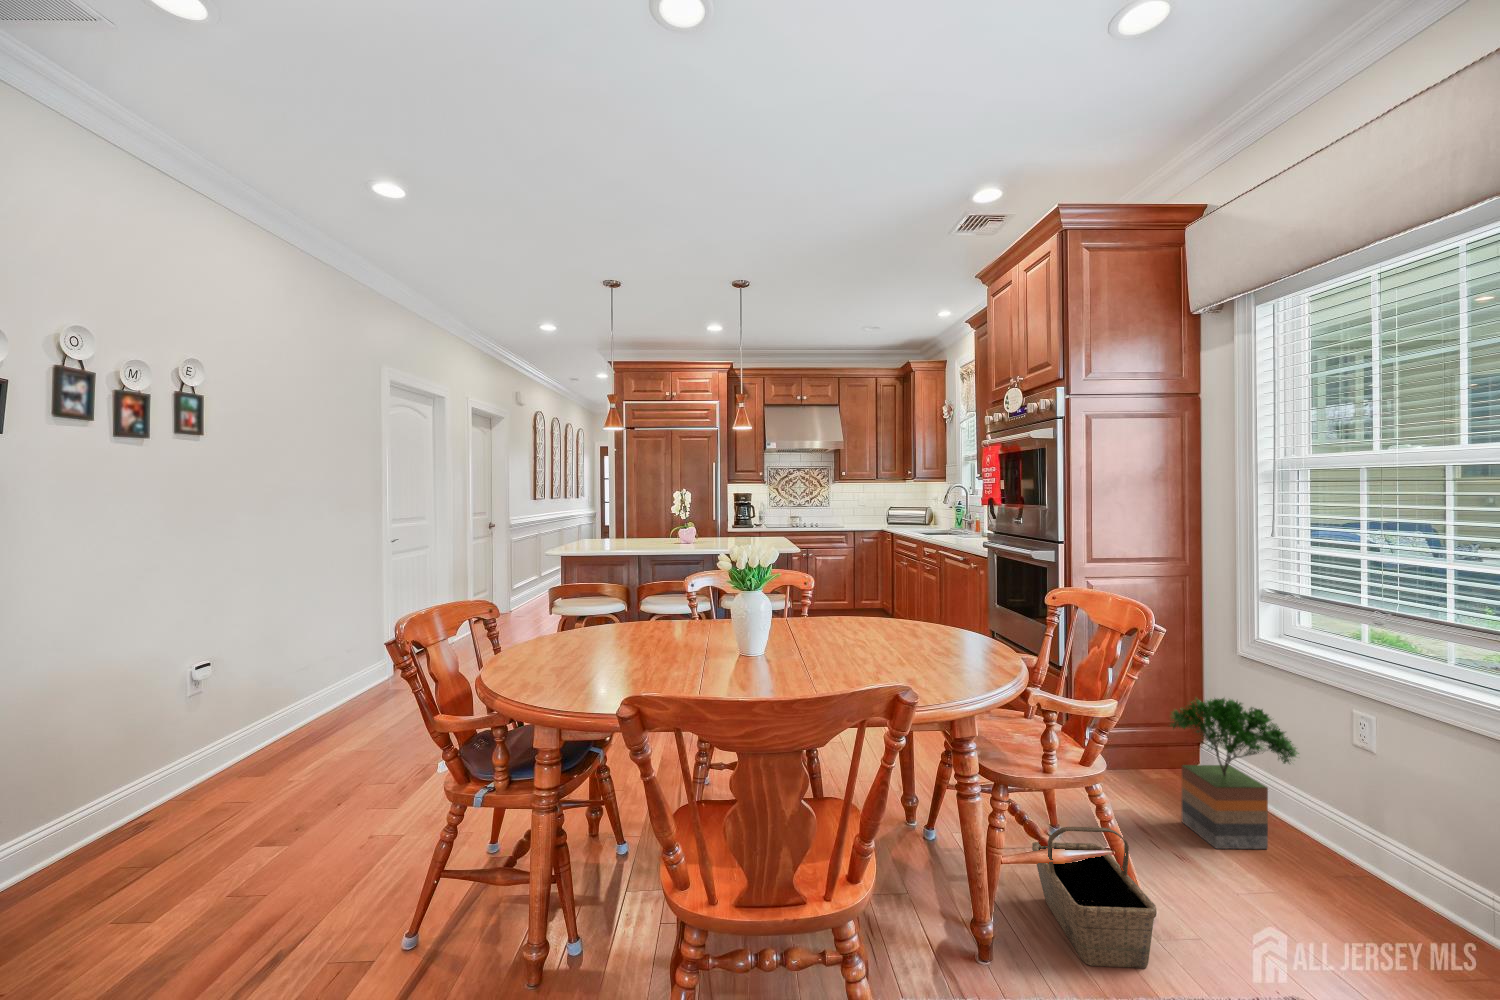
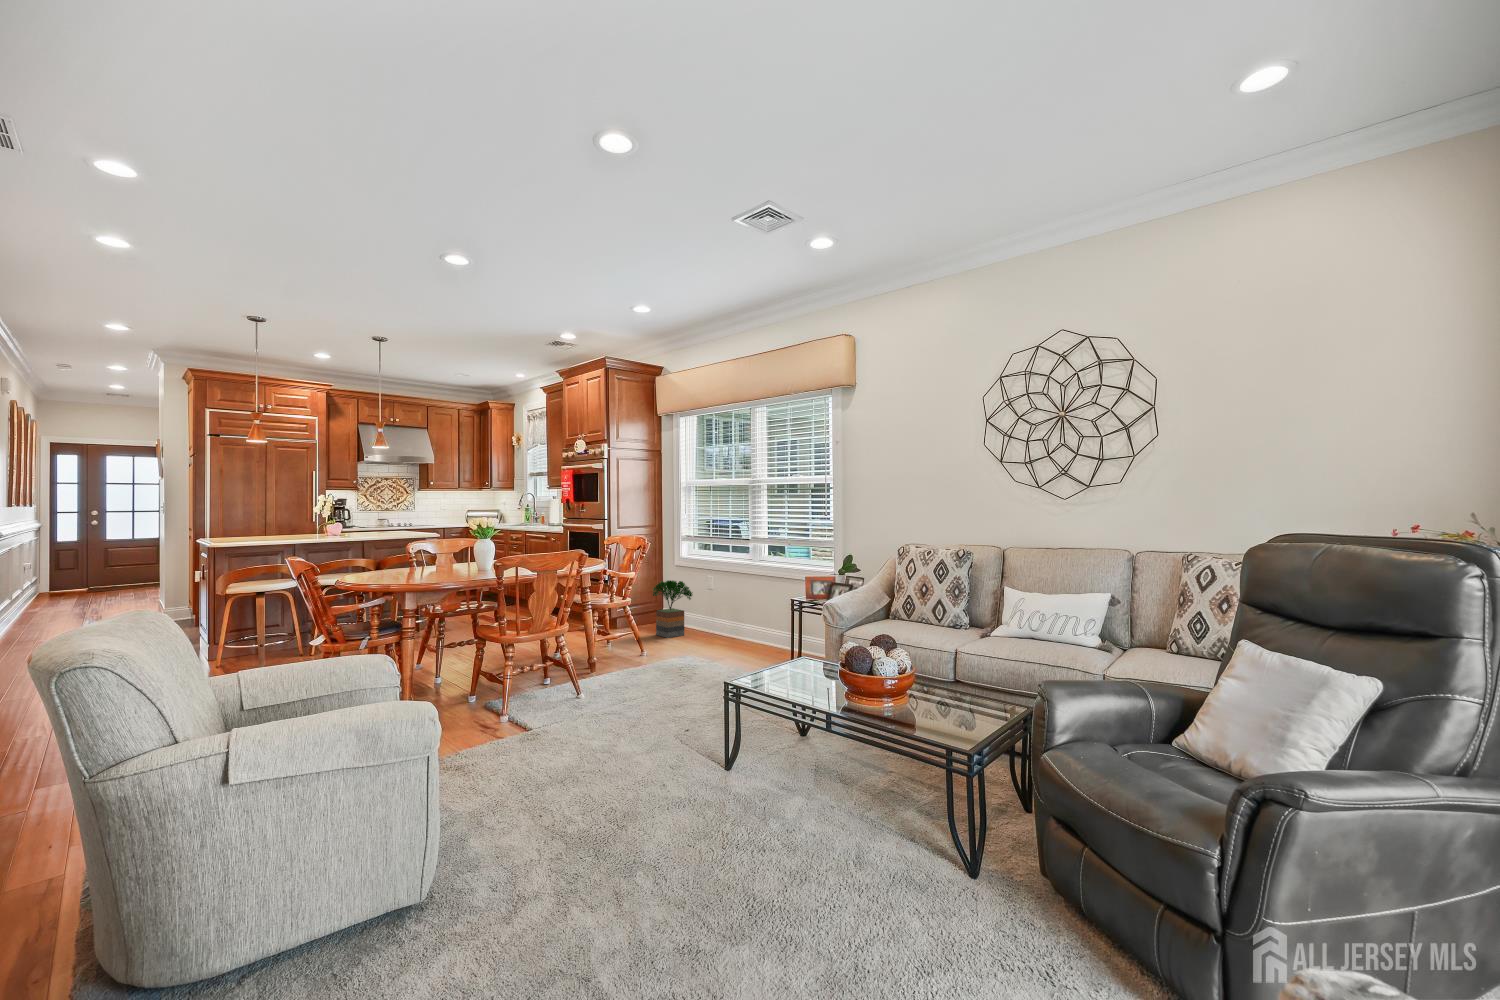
basket: present [1032,827,1157,968] -> none [605,619,649,663]

